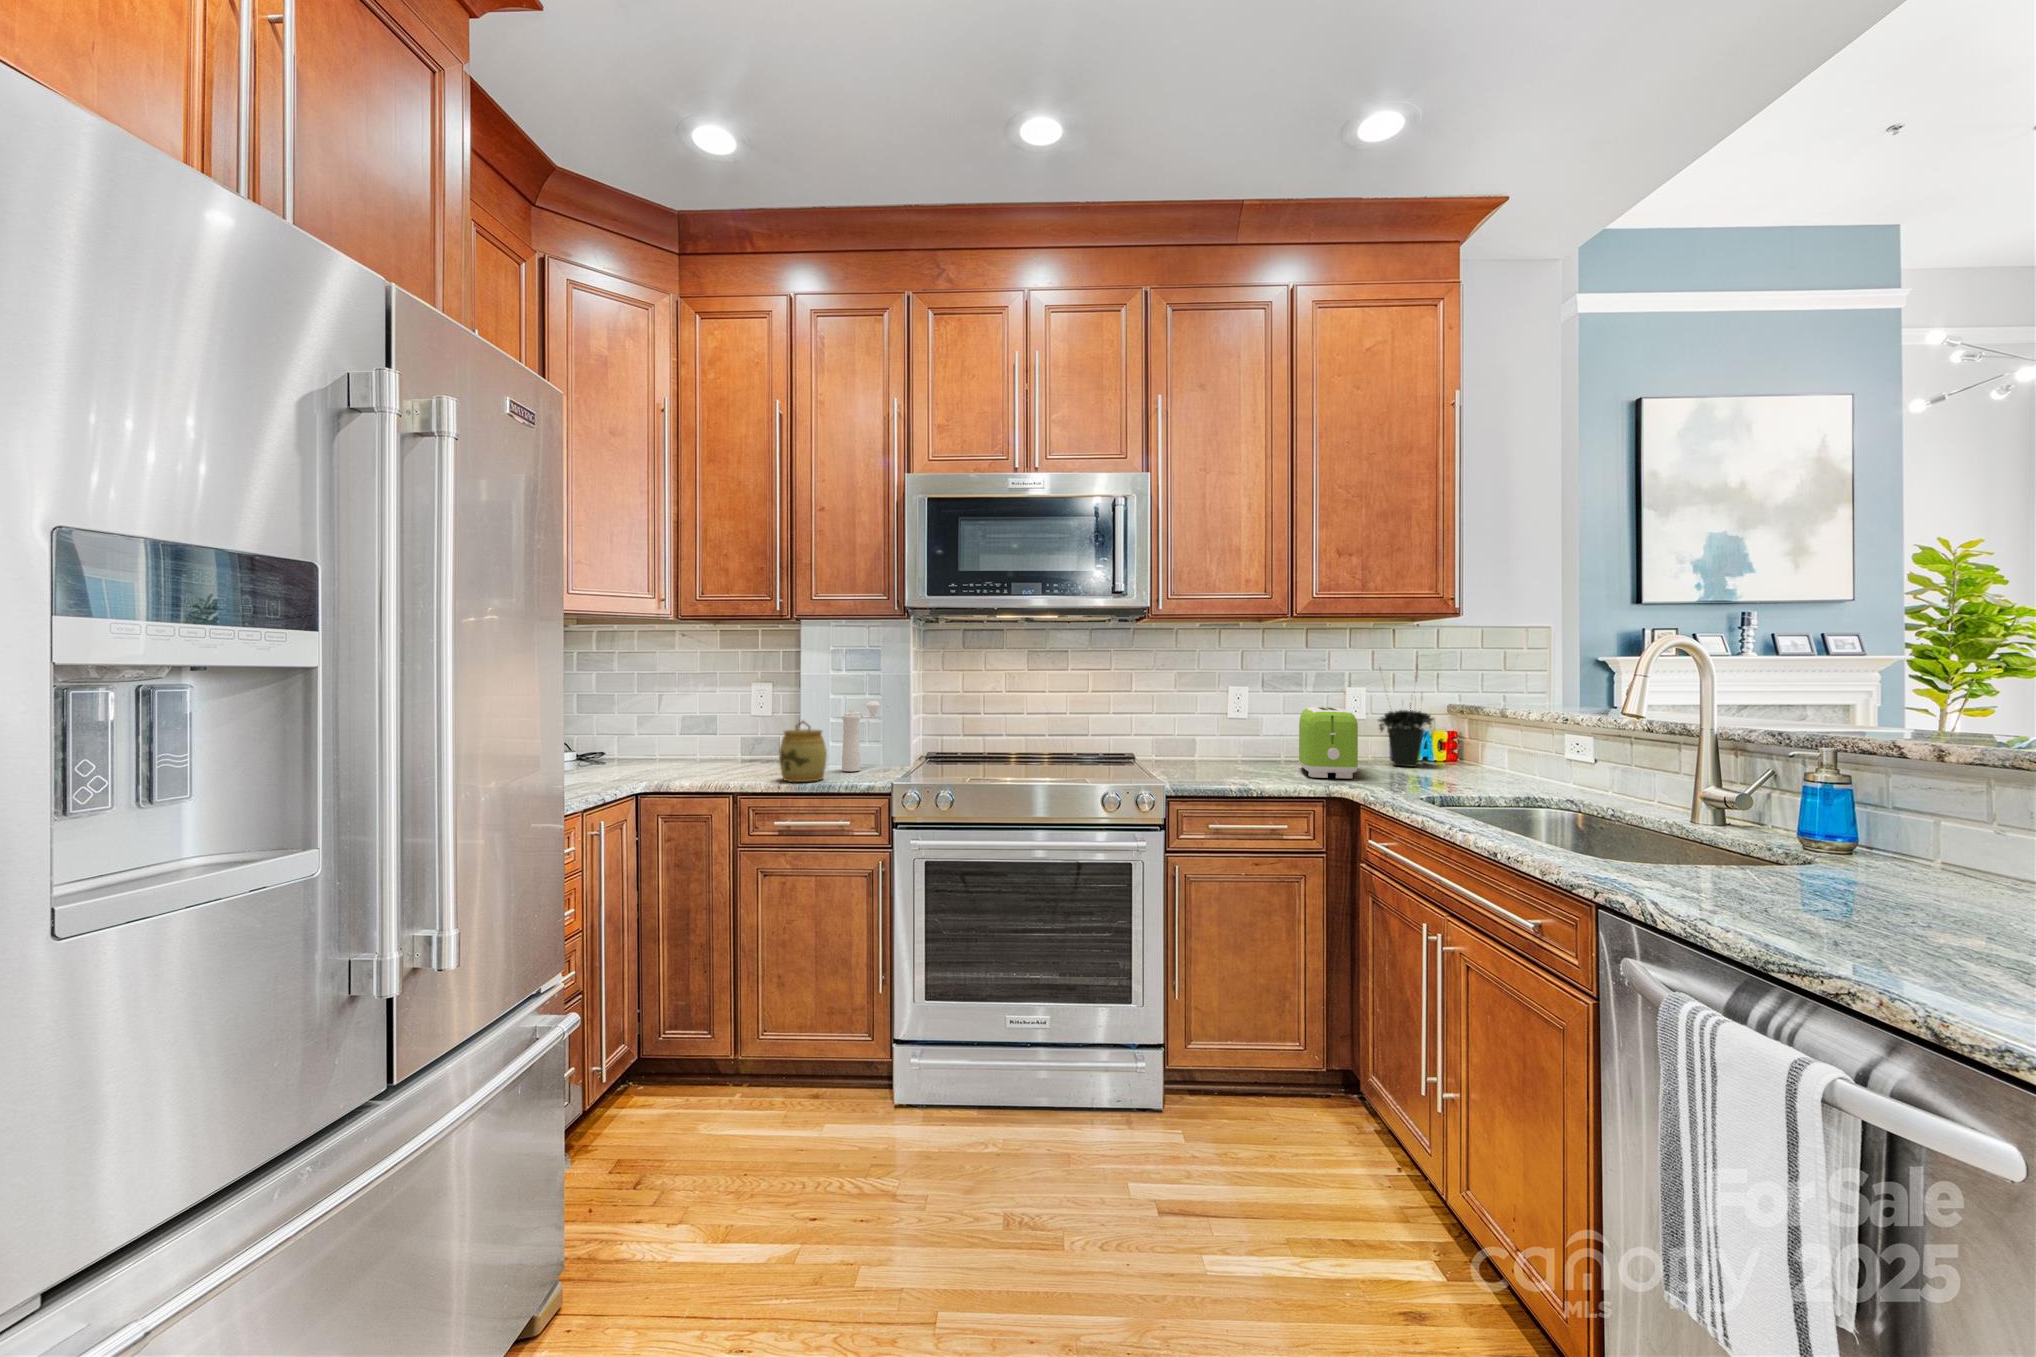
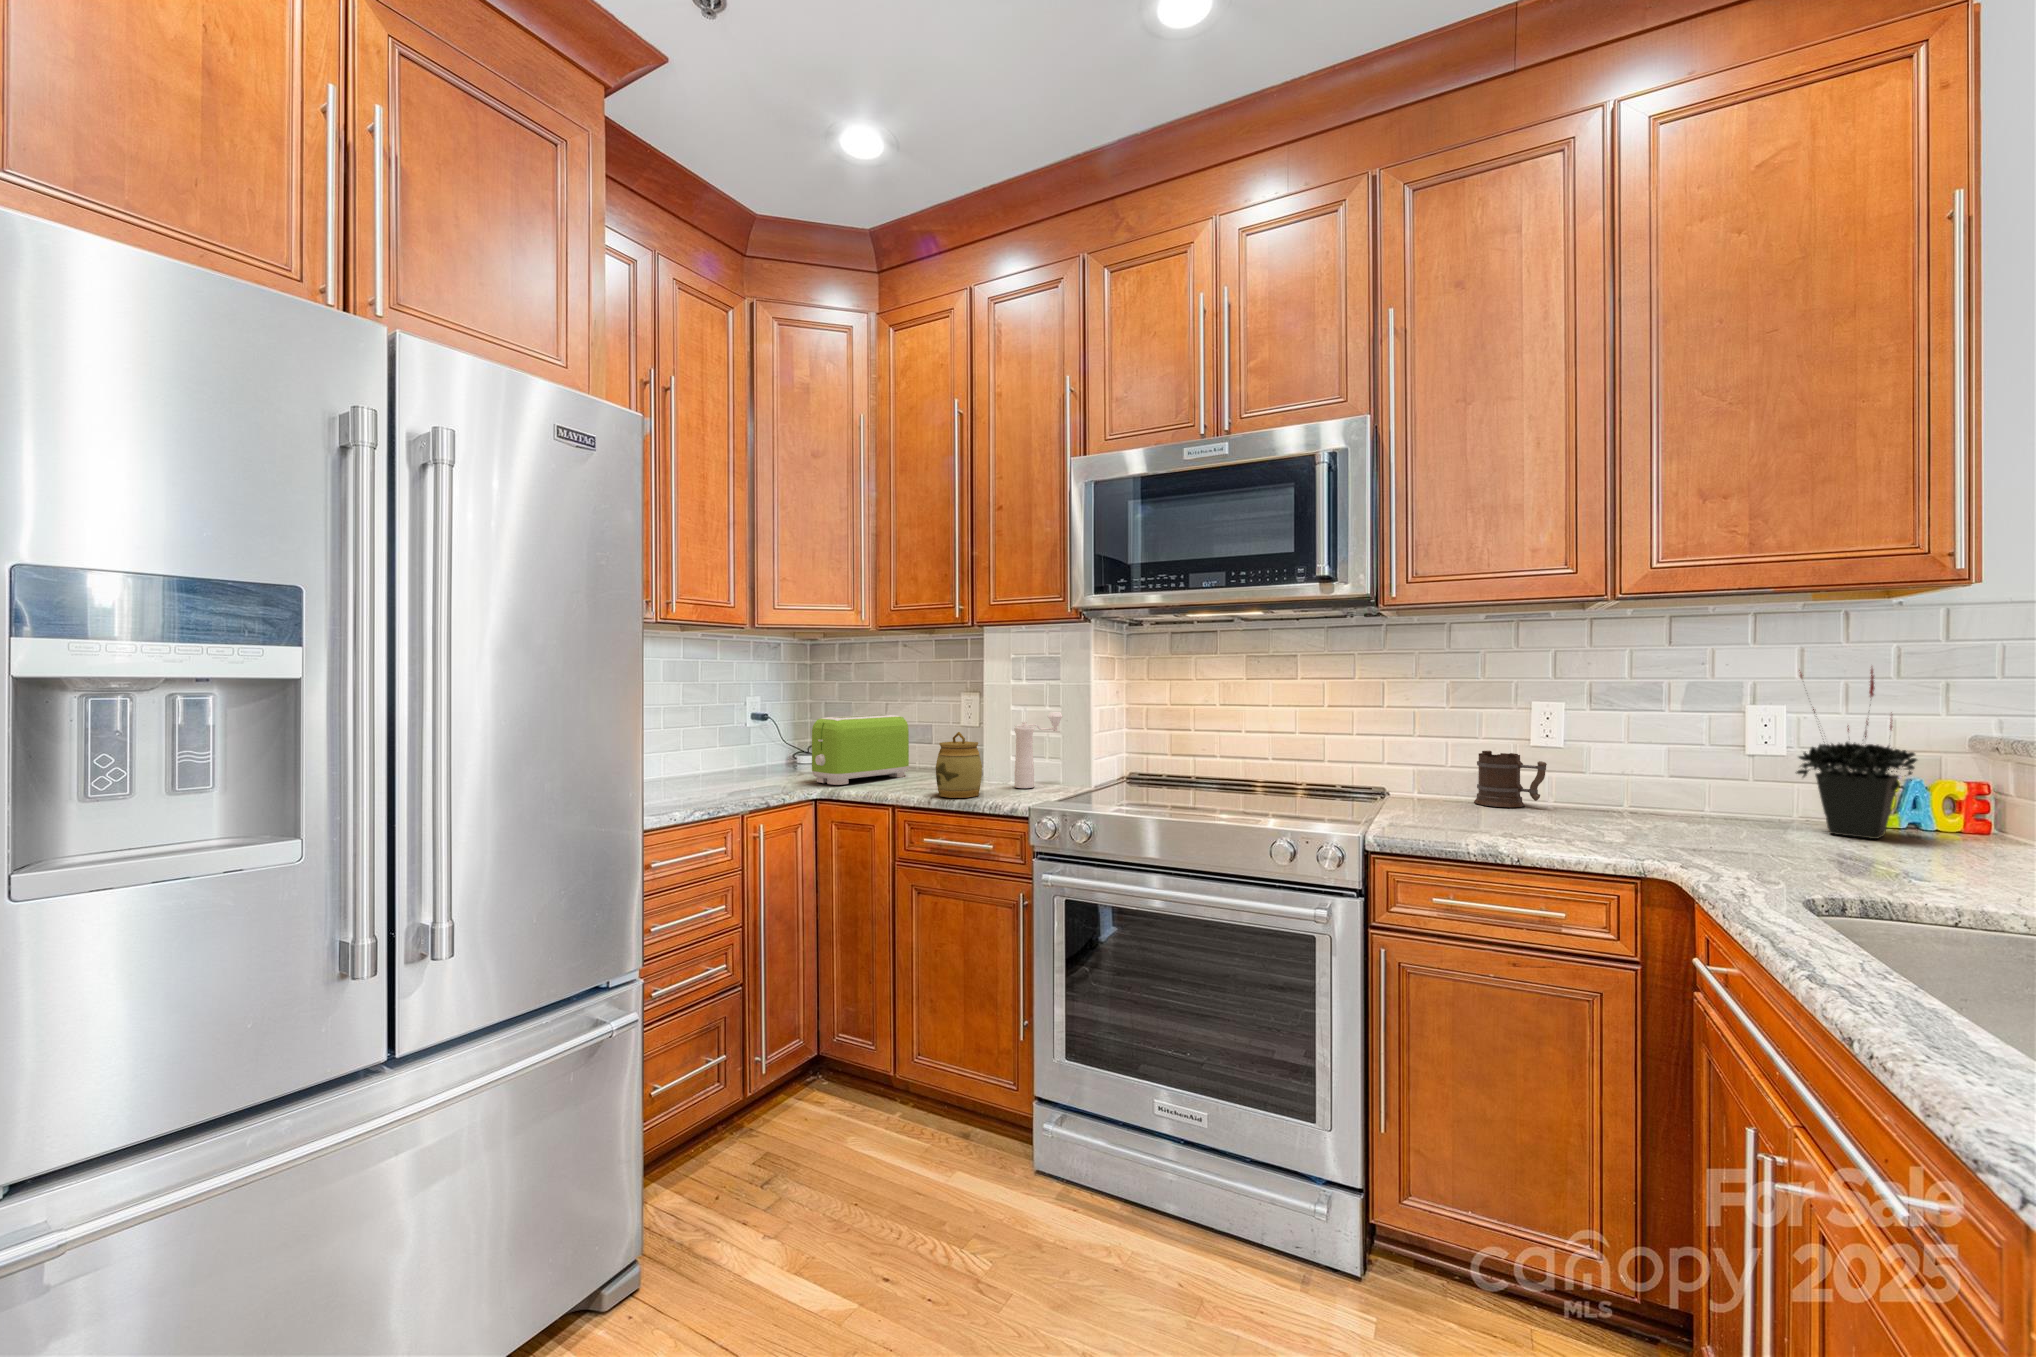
toaster: present [1299,707,1358,778] -> present [812,714,909,785]
mug: none [1197,723,1245,763] -> present [1474,751,1547,807]

